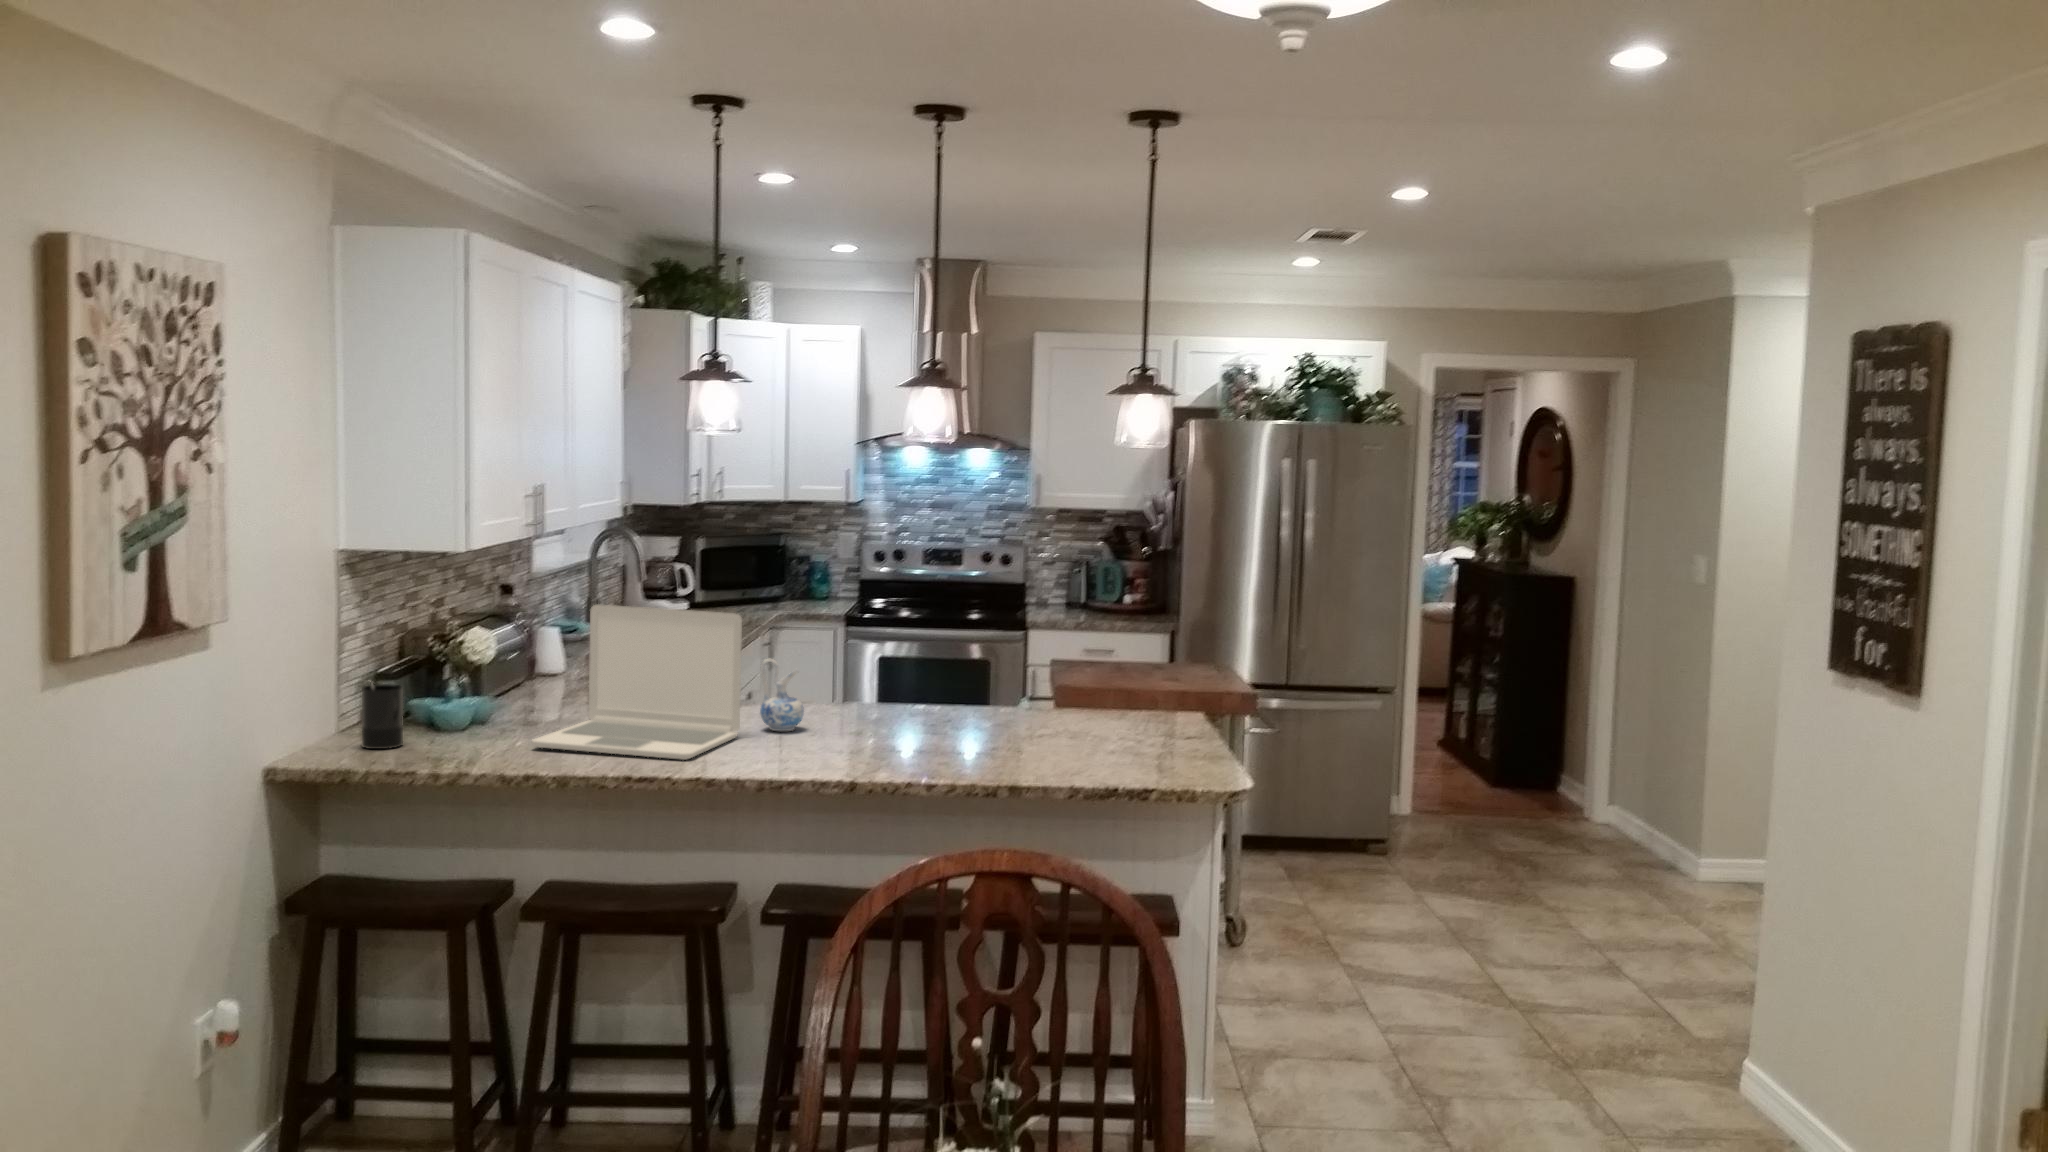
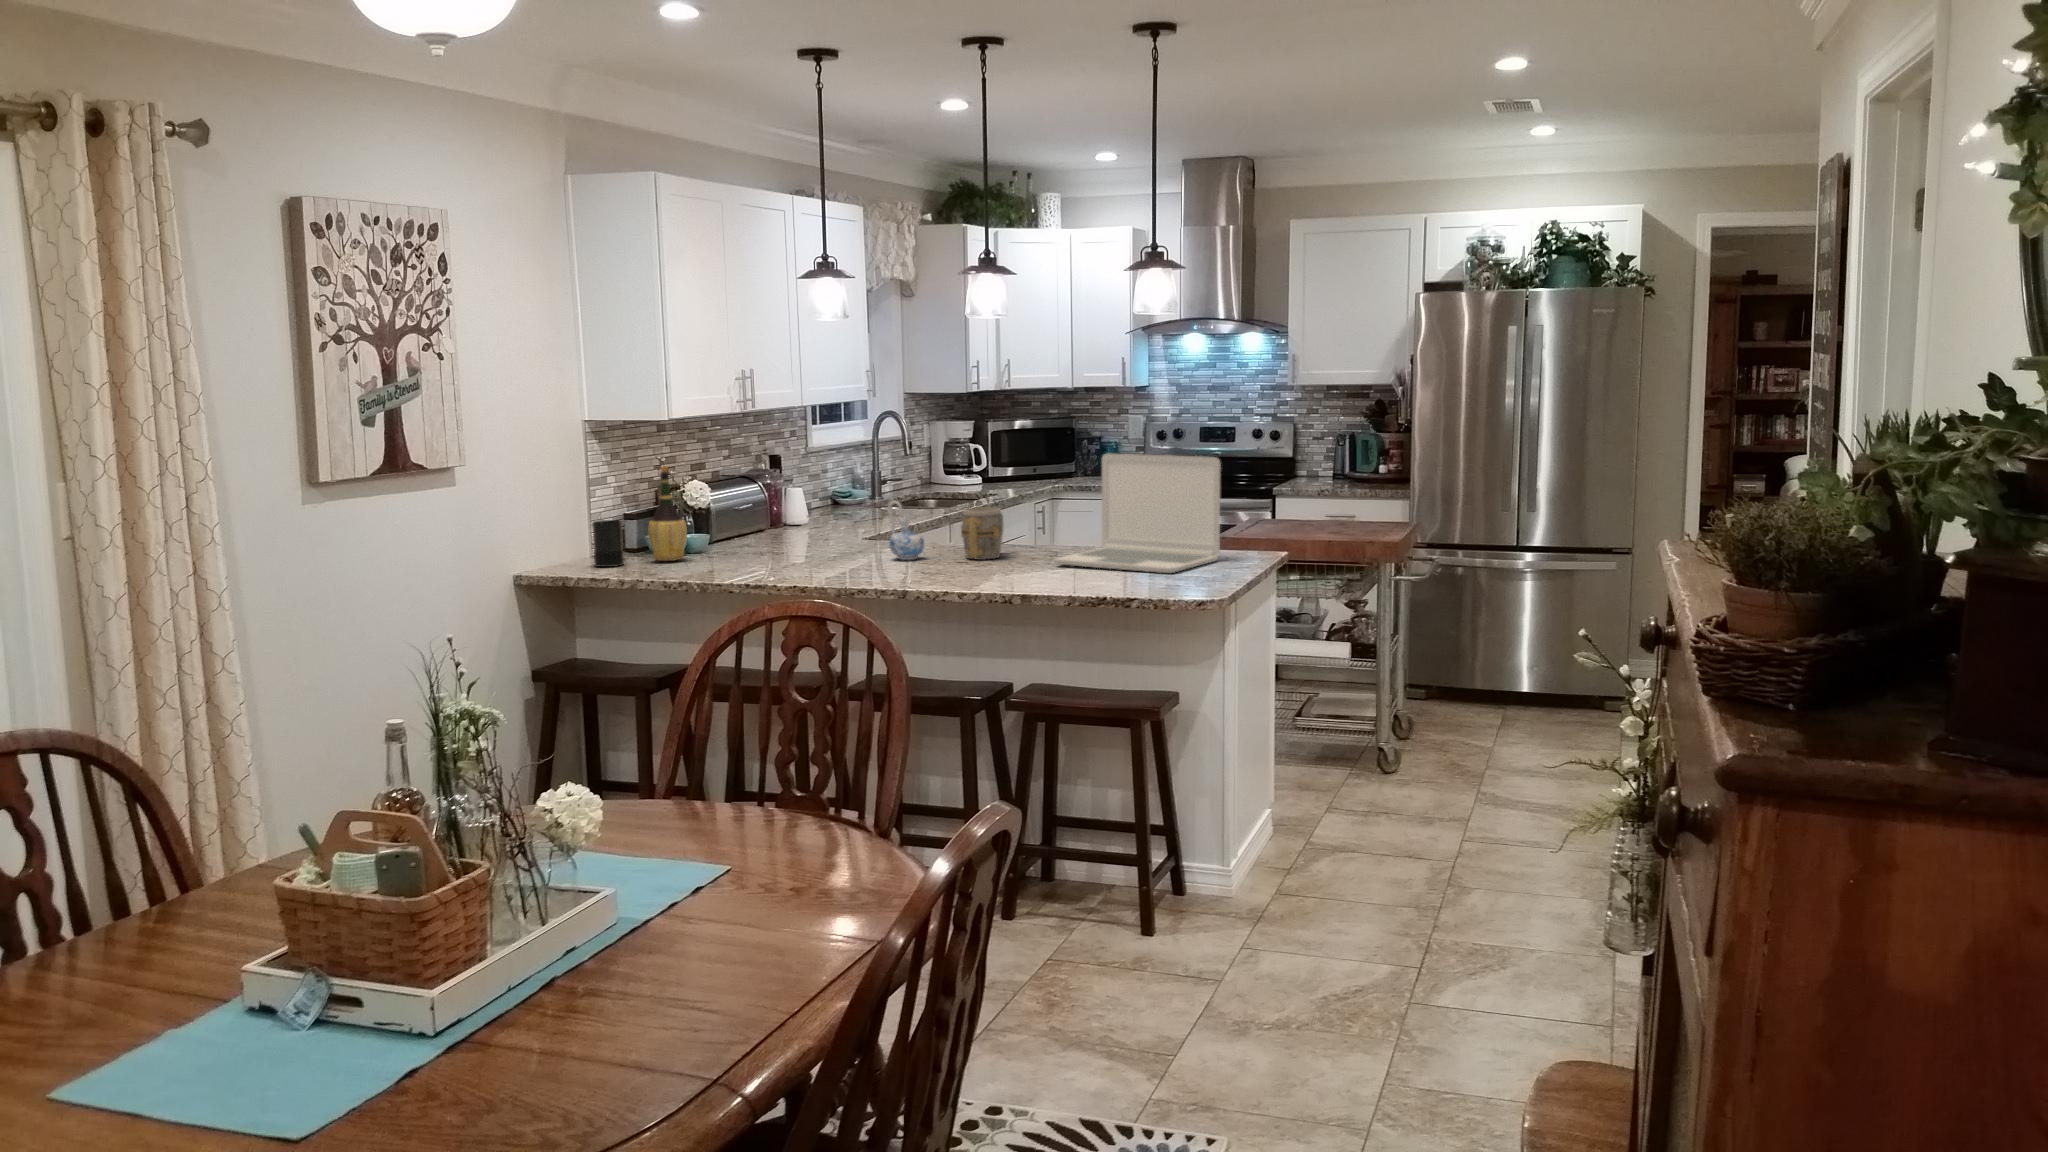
laptop: present [532,604,742,760] -> present [1054,454,1221,573]
wine bottle: none [432,612,485,738] -> present [648,466,687,561]
mug: none [849,665,900,730] -> present [961,507,1003,560]

